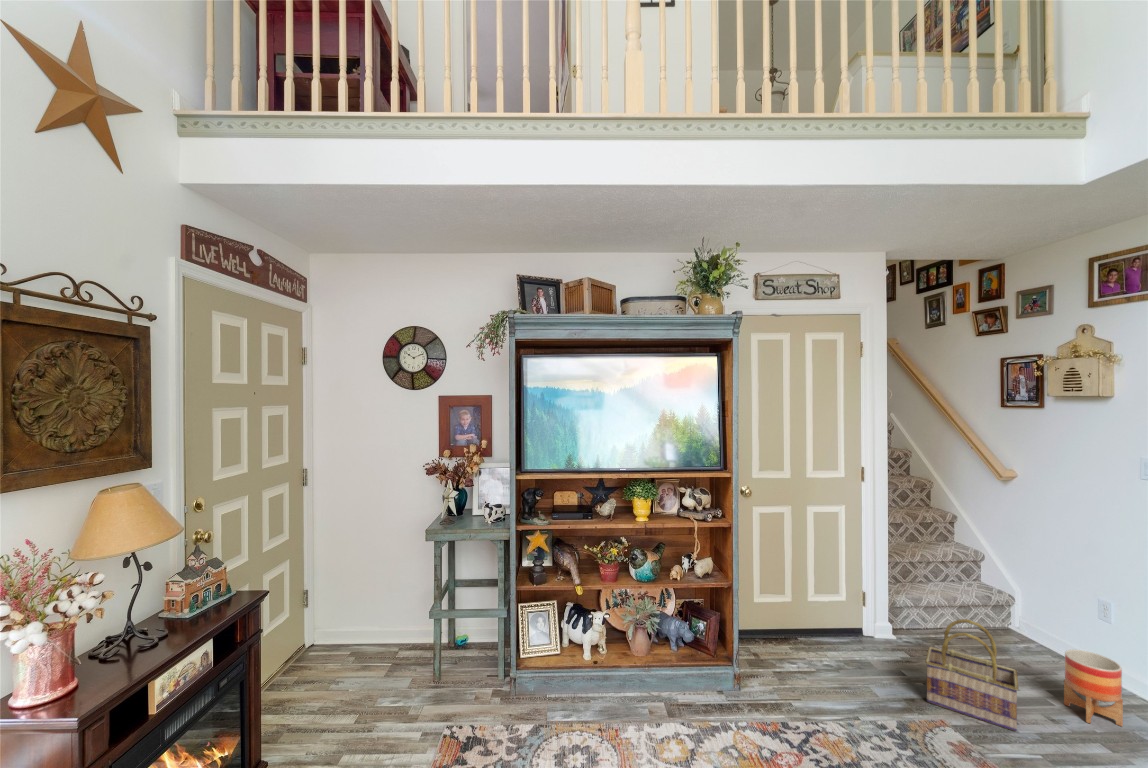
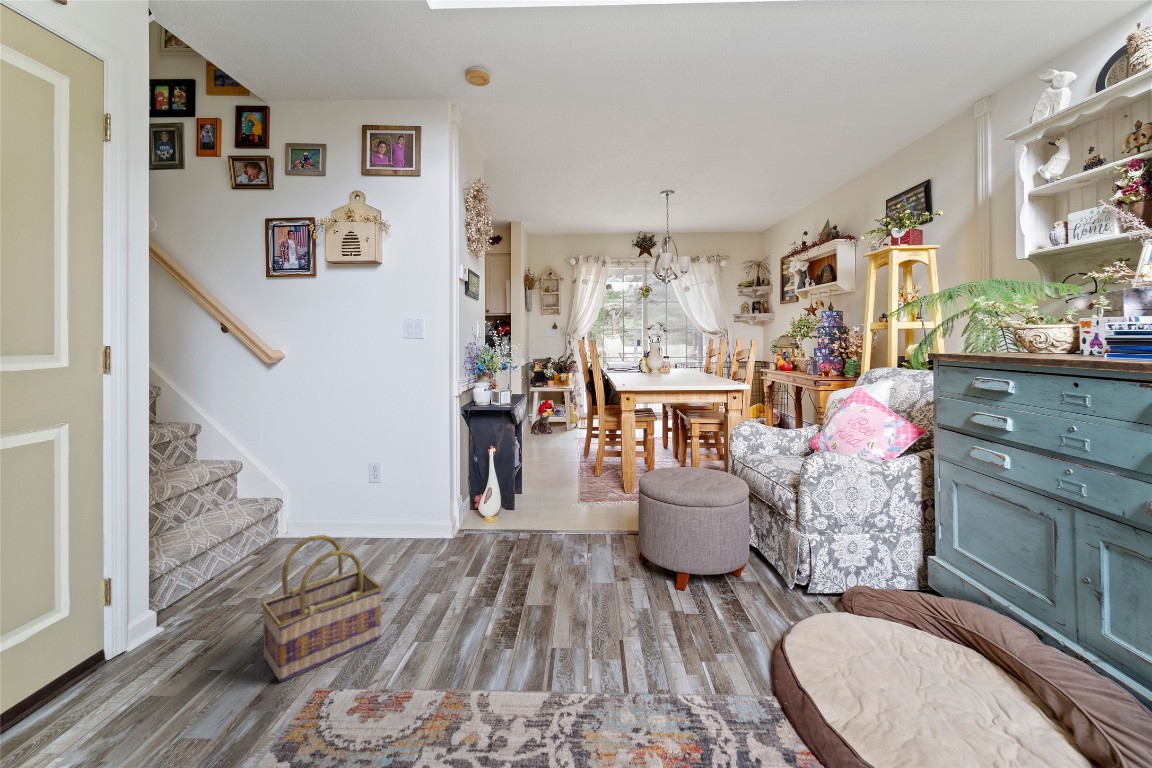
planter: present [1064,650,1123,726] -> none [379,516,423,586]

